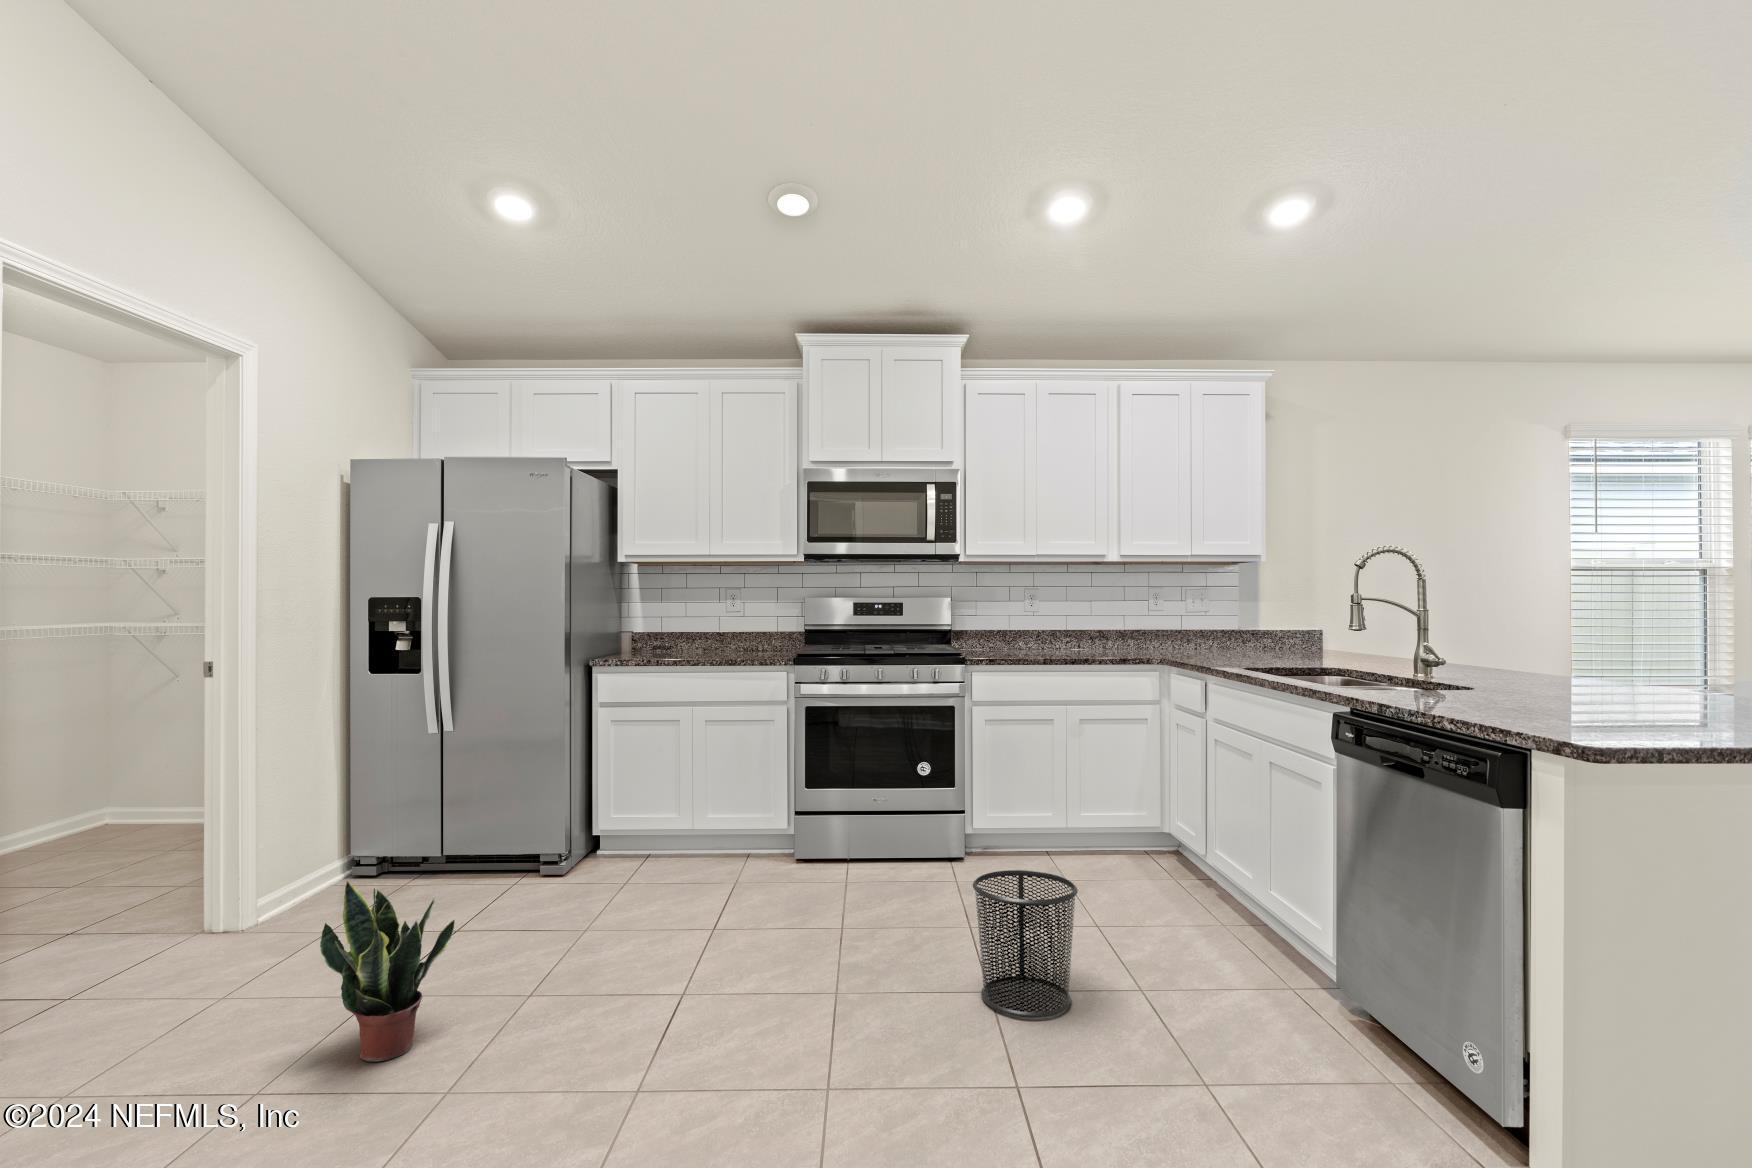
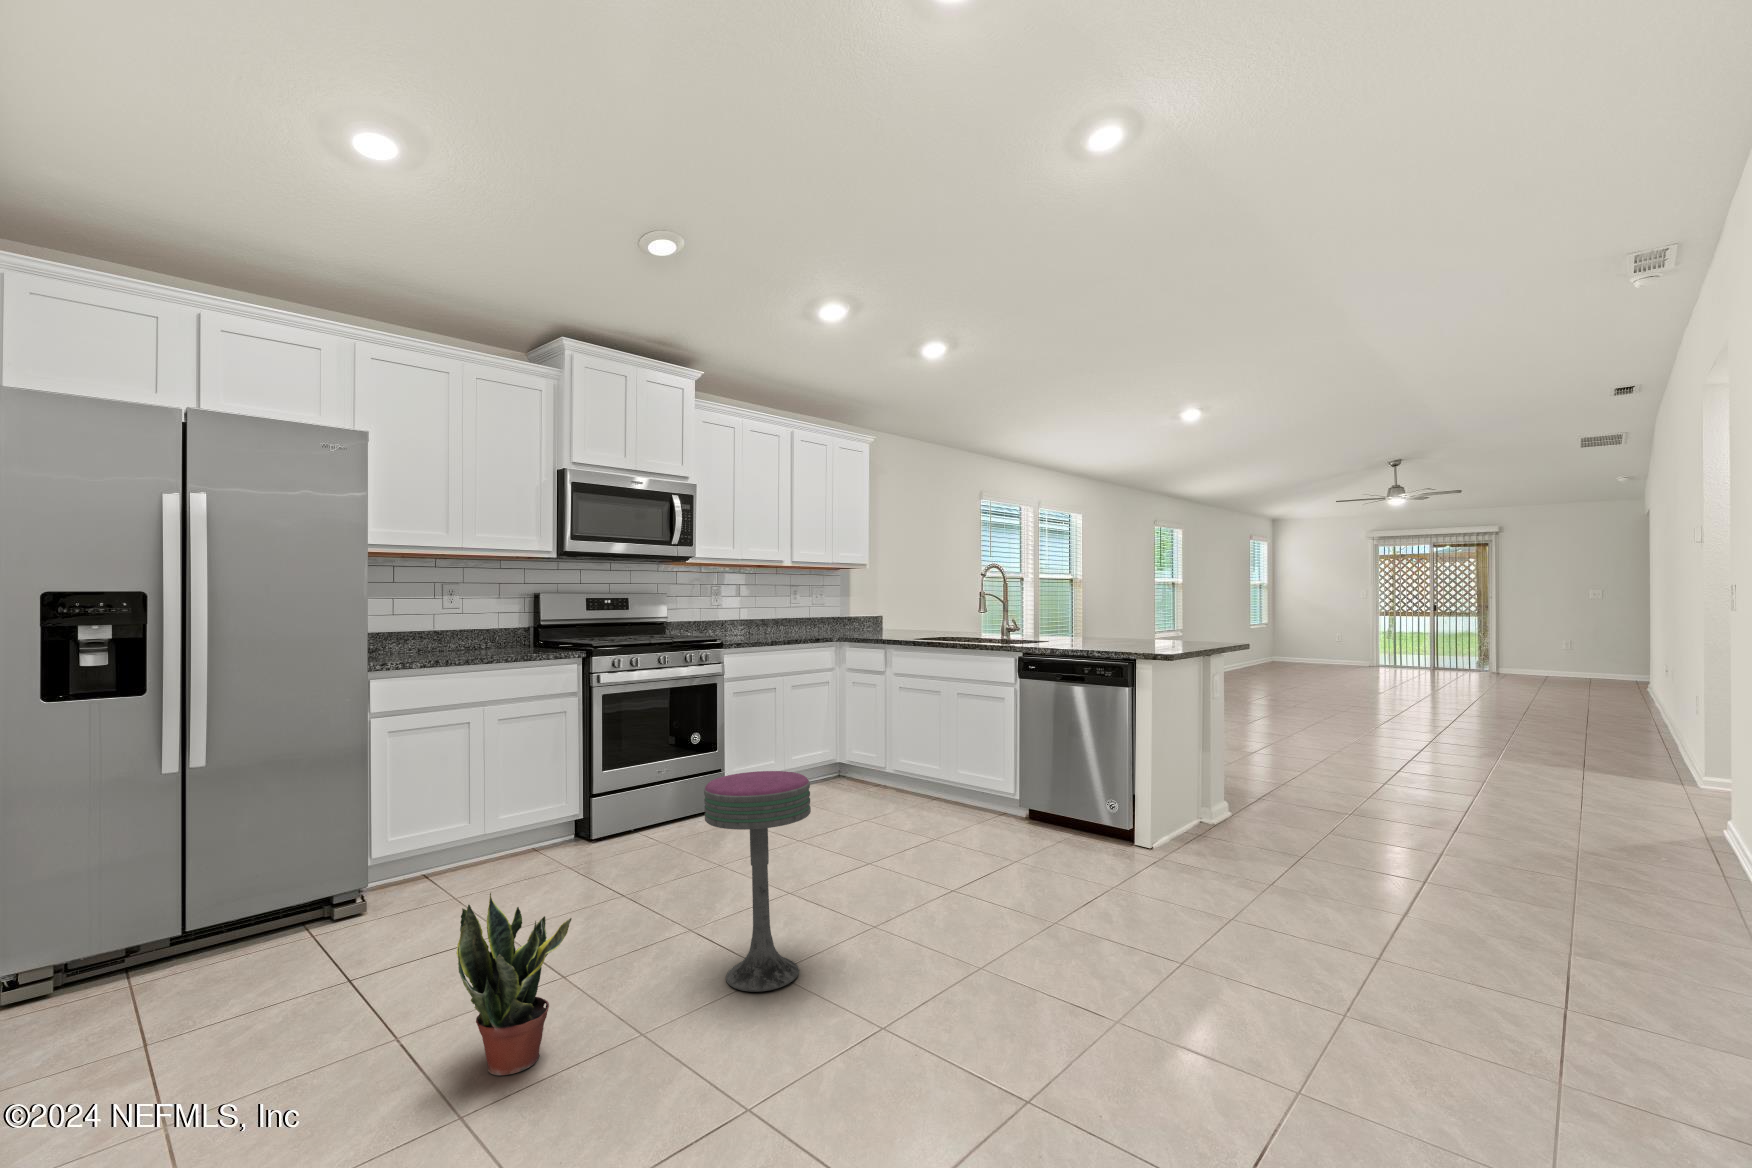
bar stool: none [578,817,712,1096] -> present [704,771,811,992]
waste bin: present [973,870,1078,1018] -> none [860,779,930,871]

